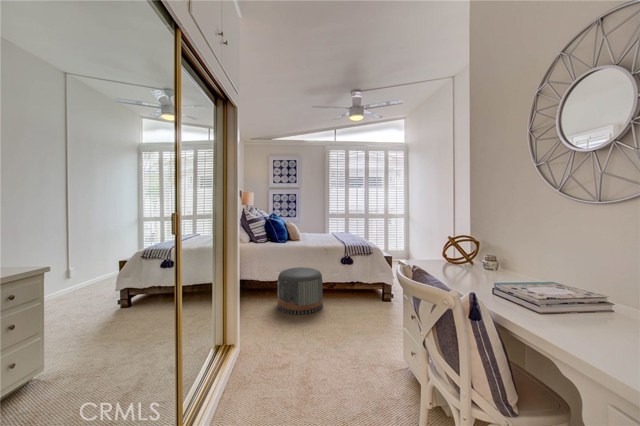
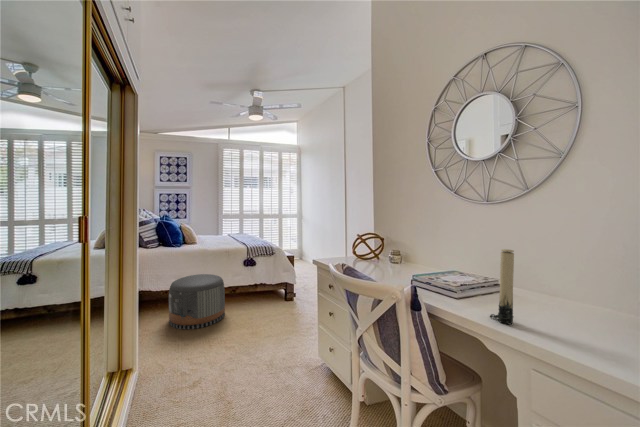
candle: none [568,256,596,347] -> present [490,249,514,324]

